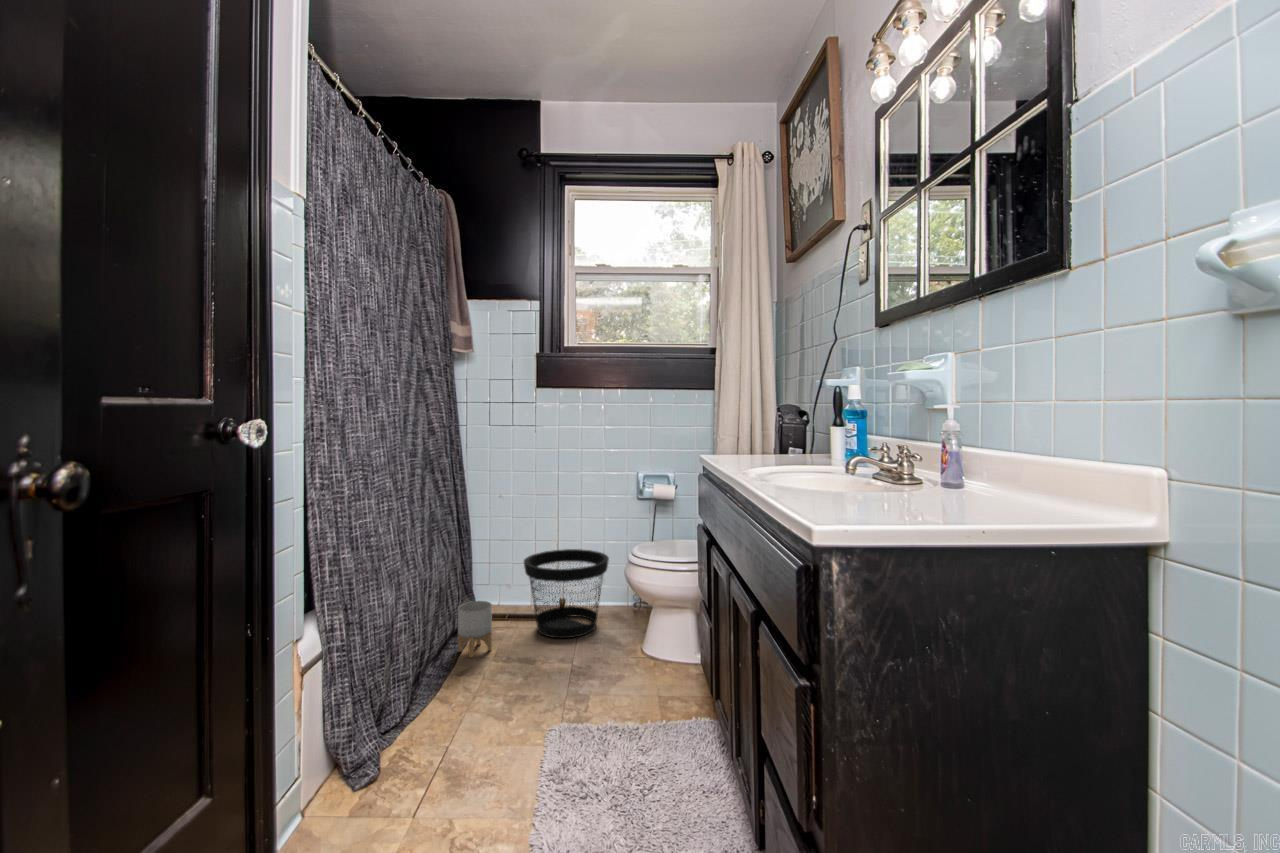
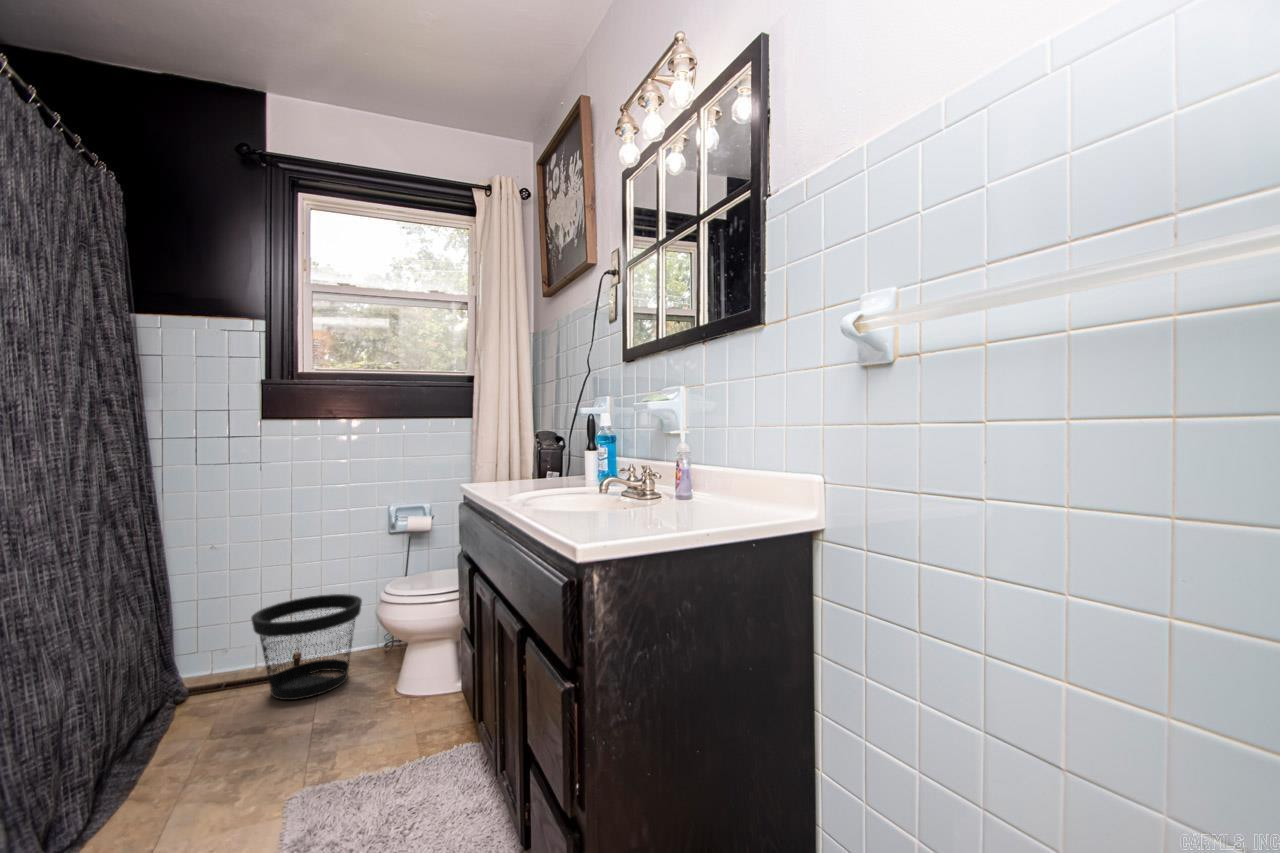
planter: present [458,601,492,658] -> none [157,673,209,745]

